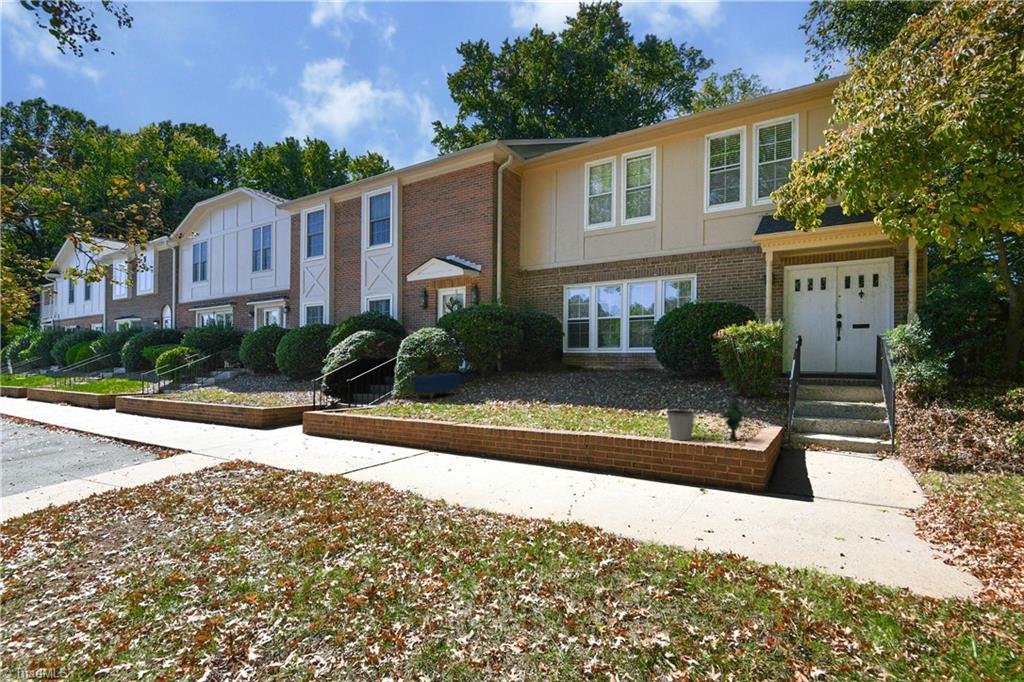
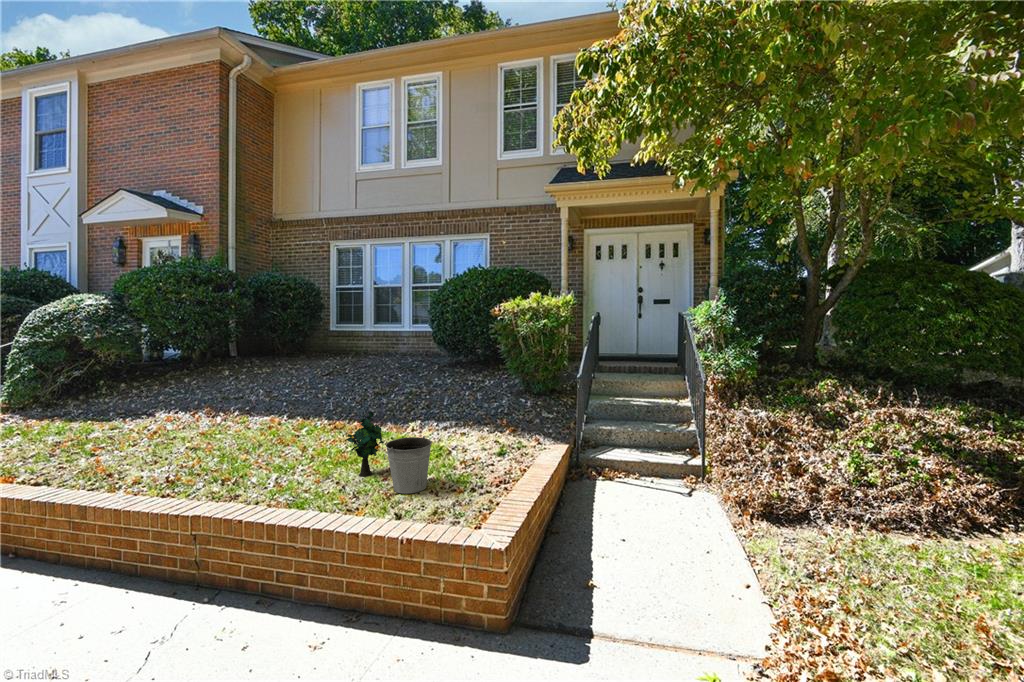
bench: present [414,373,461,399] -> none [36,365,141,411]
decorative plant: present [721,399,745,441] -> present [346,412,384,476]

